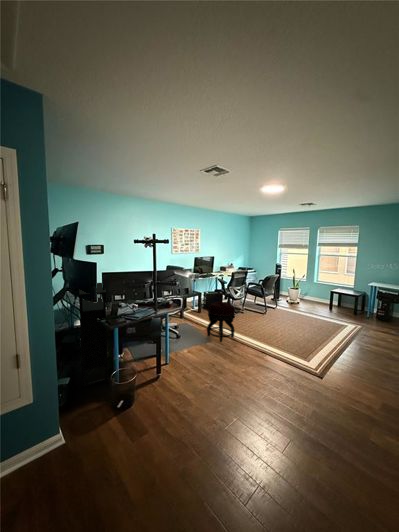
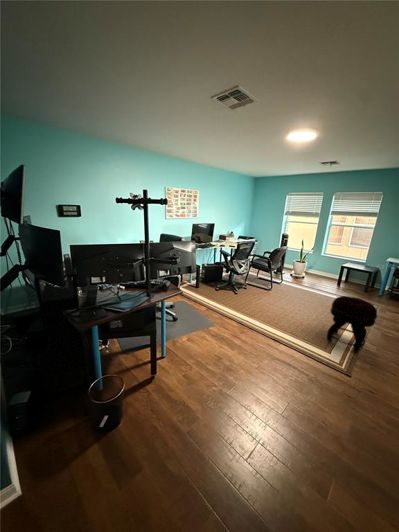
footstool: present [207,302,235,342] -> present [327,296,377,353]

